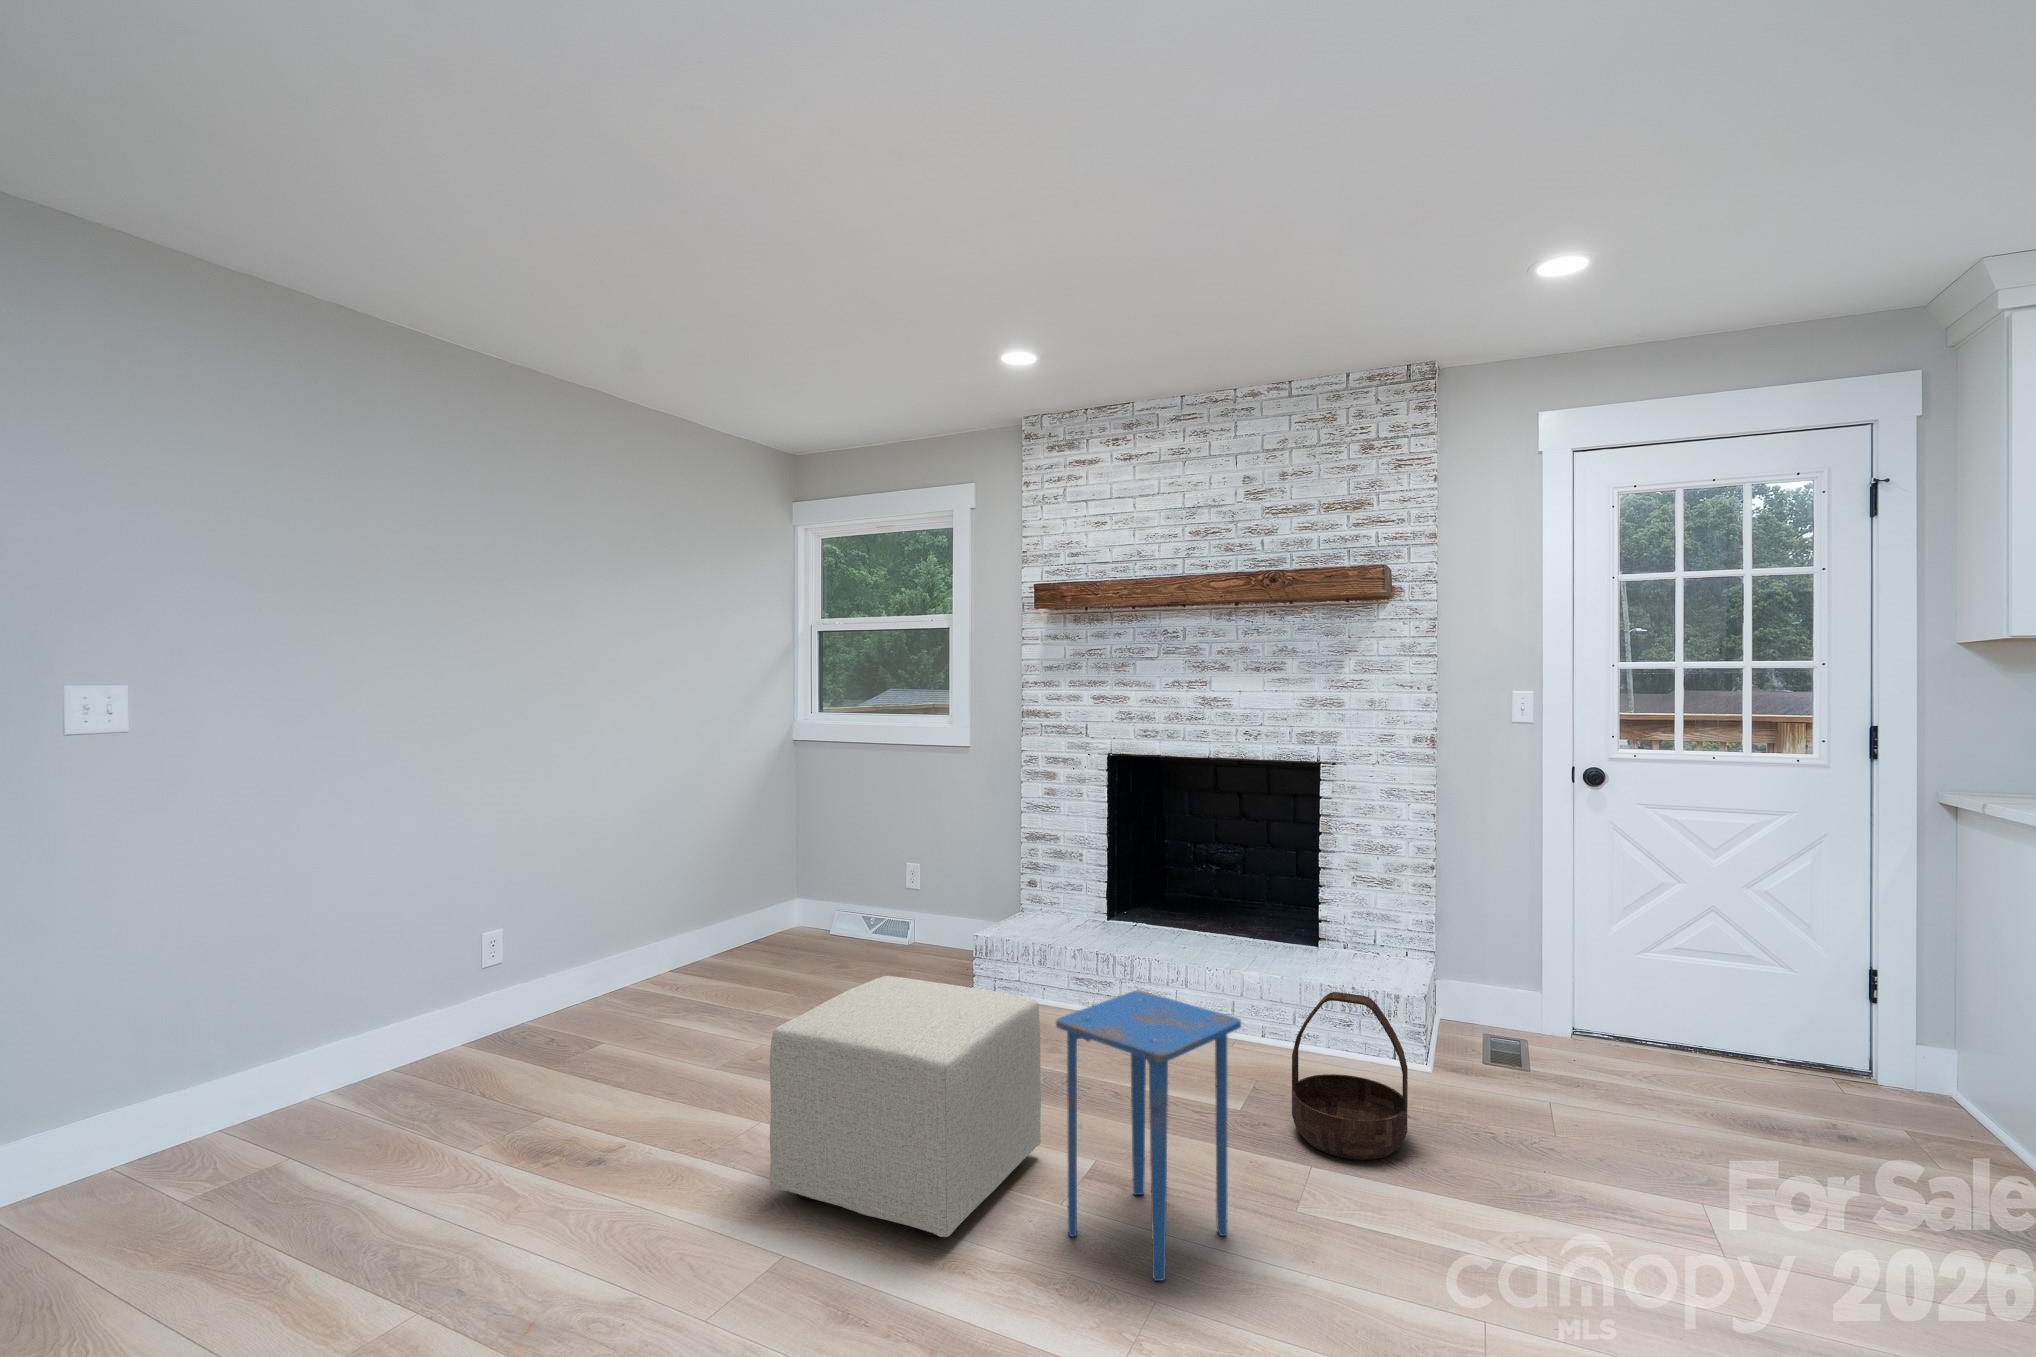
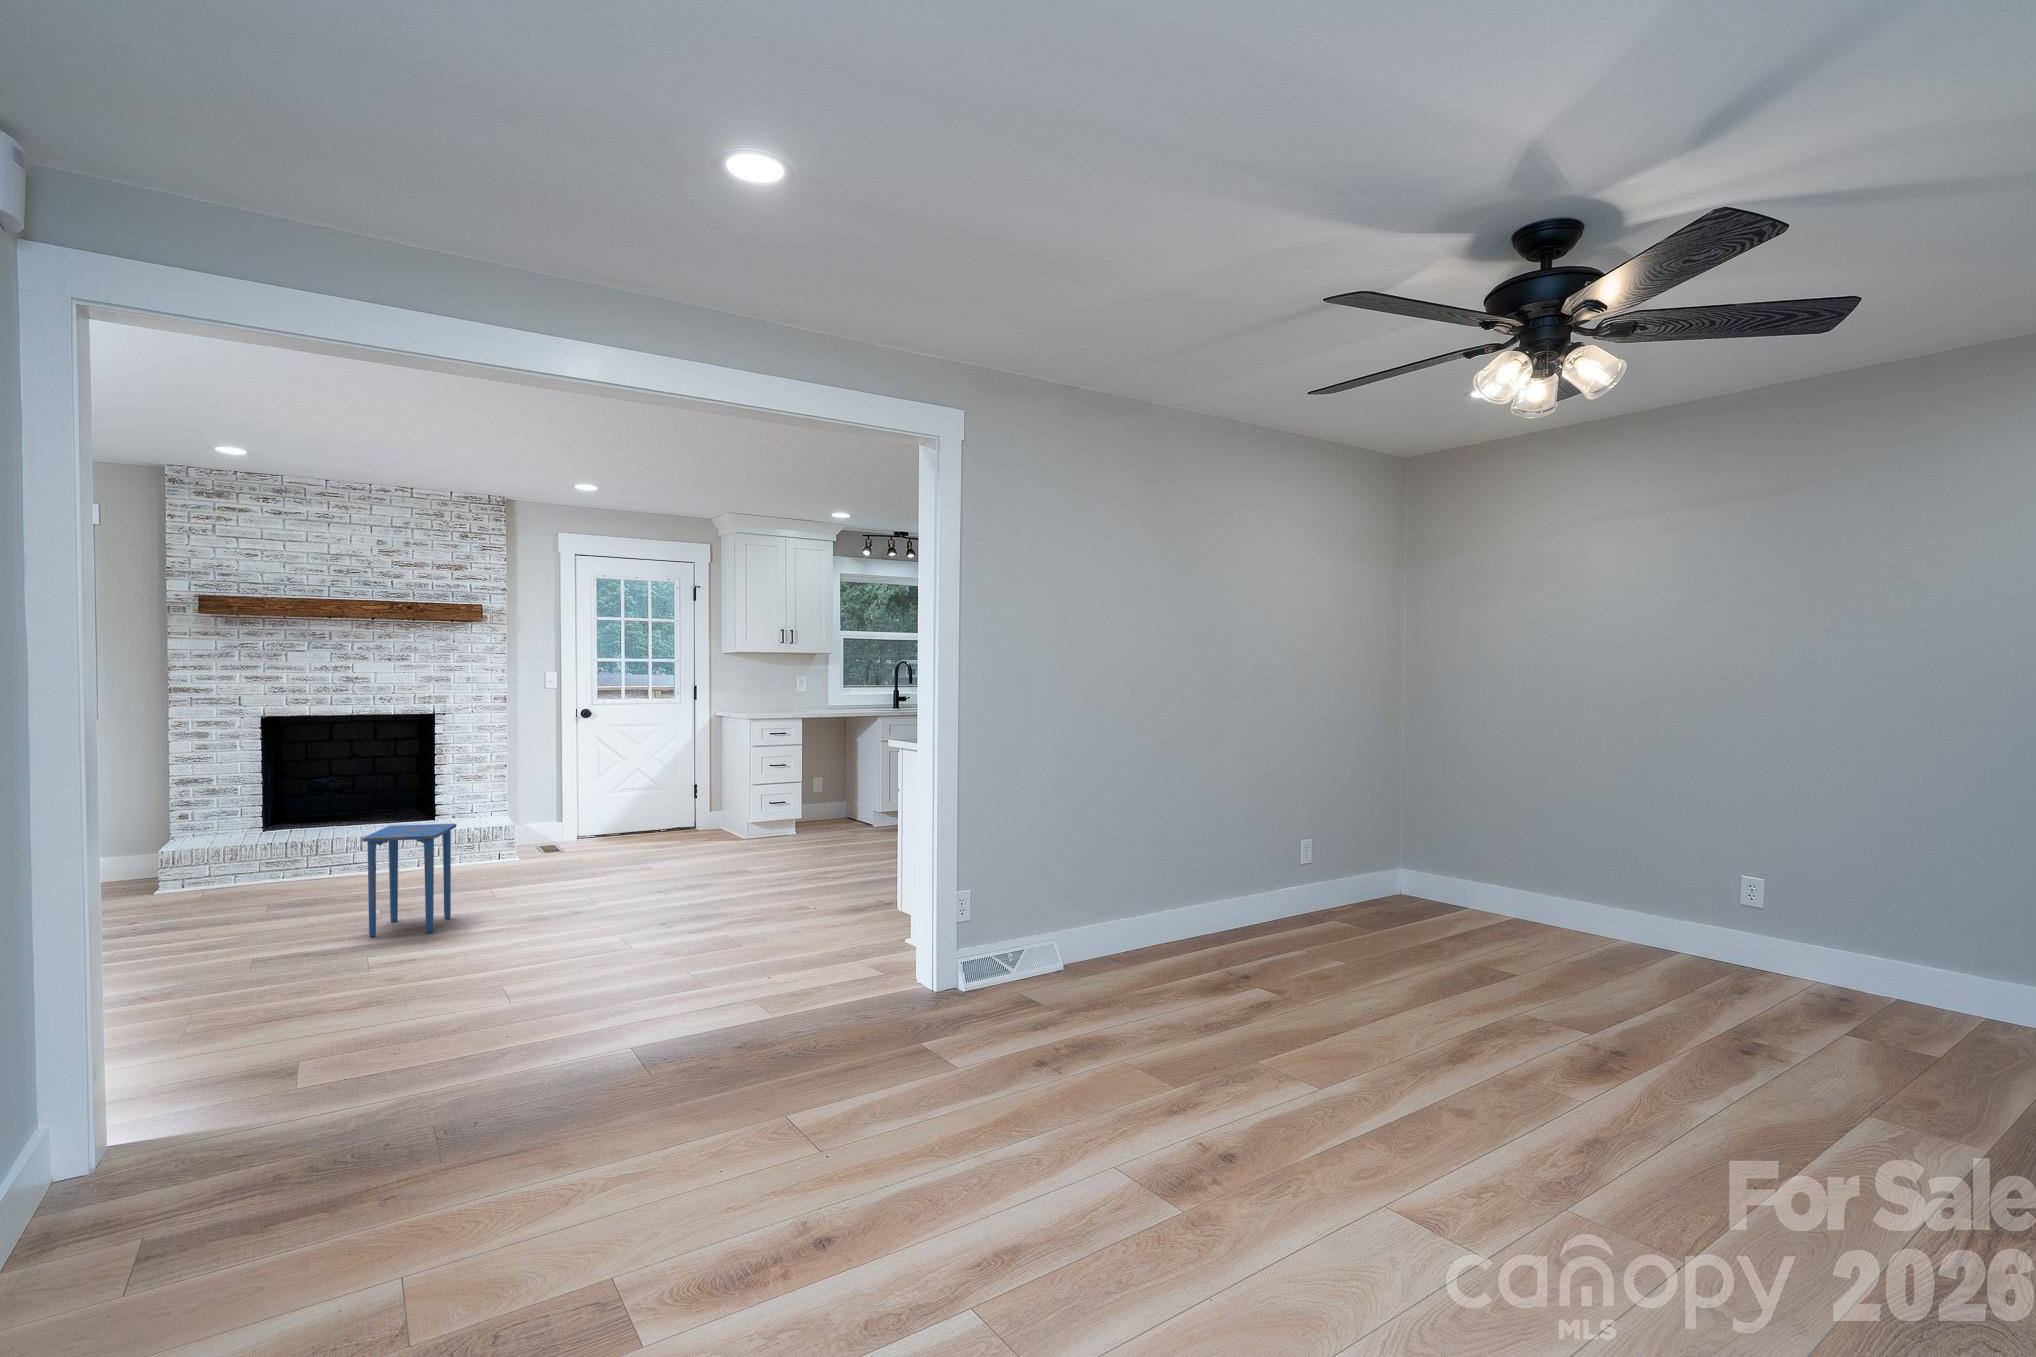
ottoman: present [770,976,1041,1237] -> none [158,845,323,971]
basket: present [1292,992,1408,1160] -> none [455,819,516,891]

